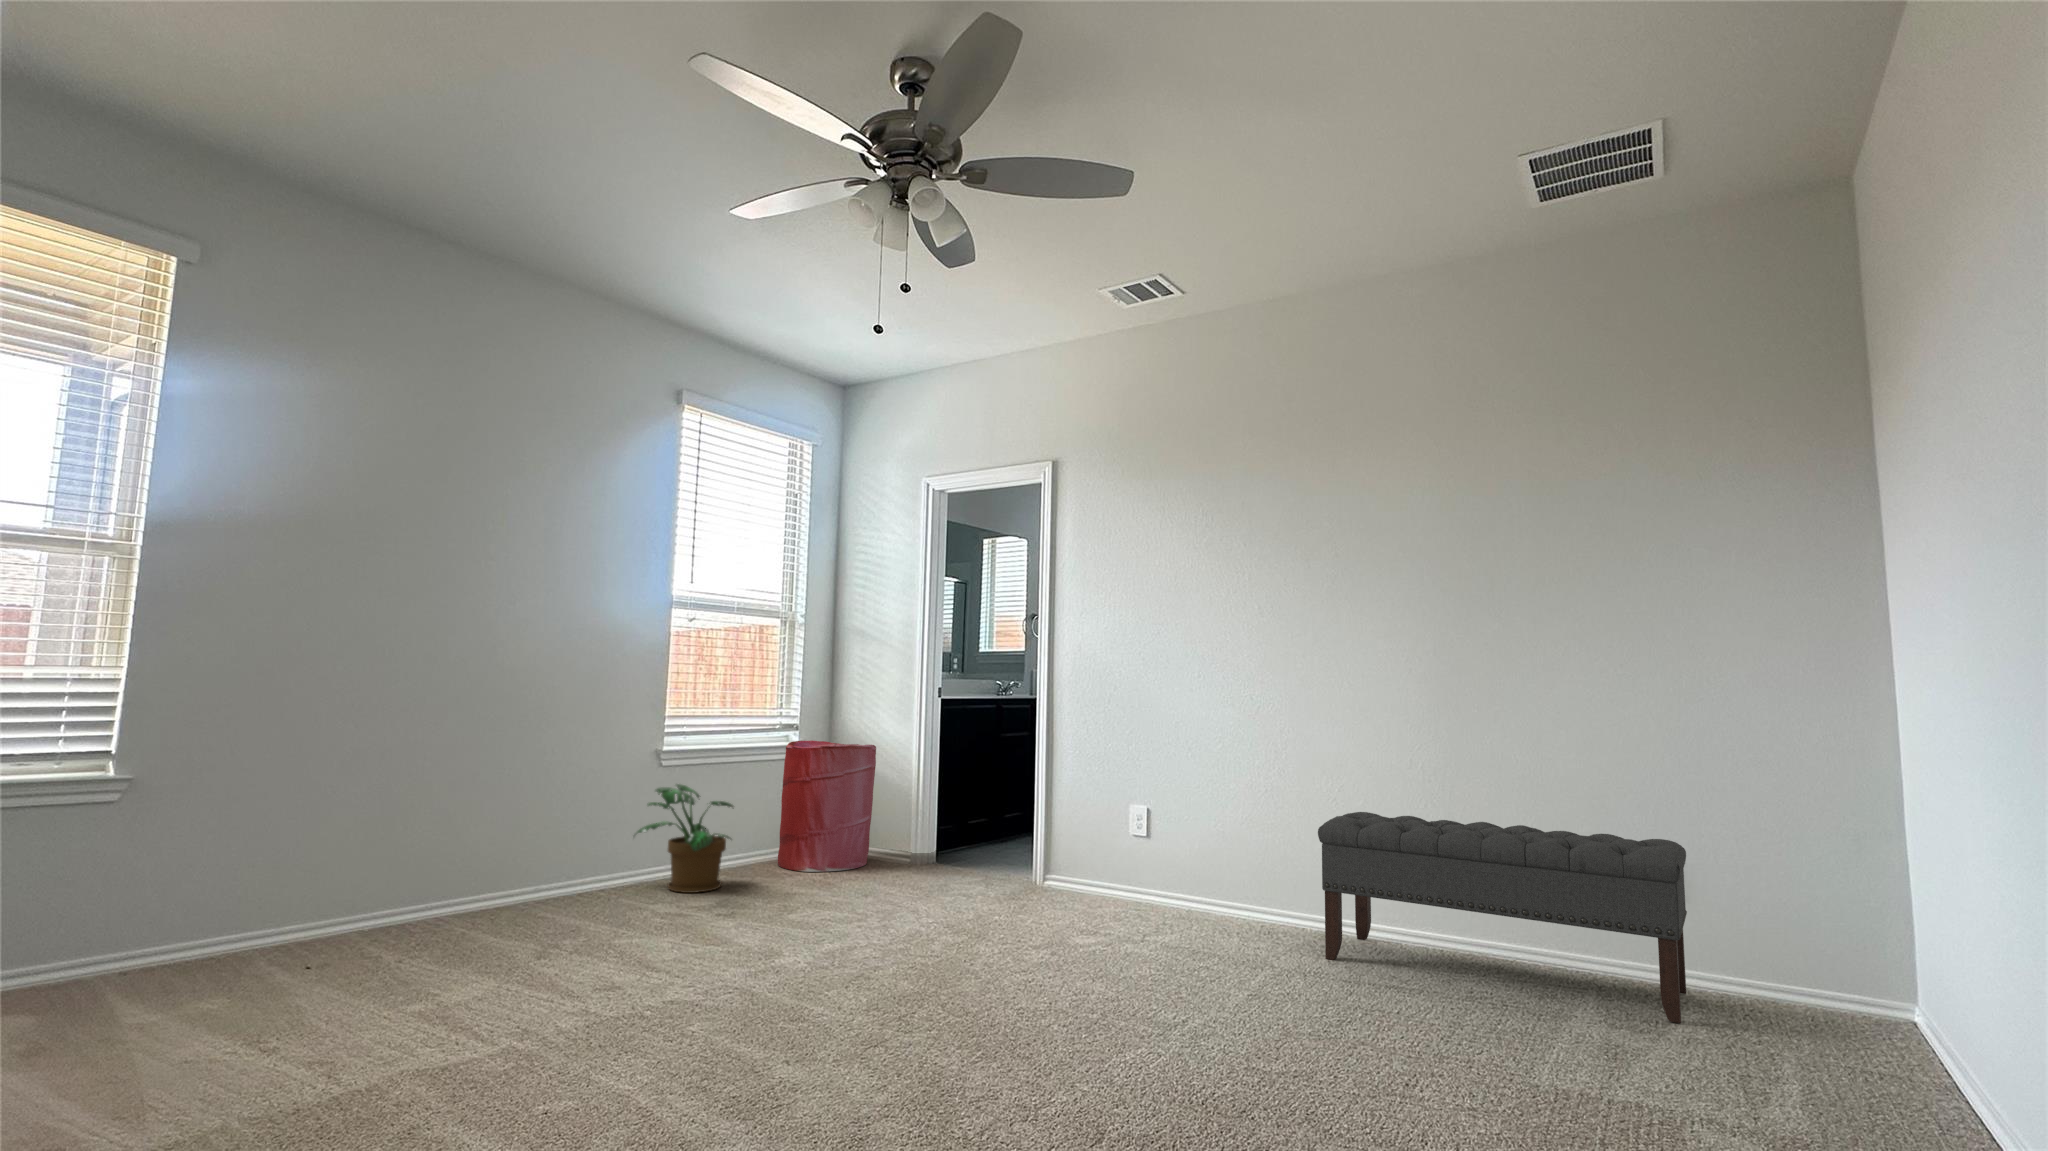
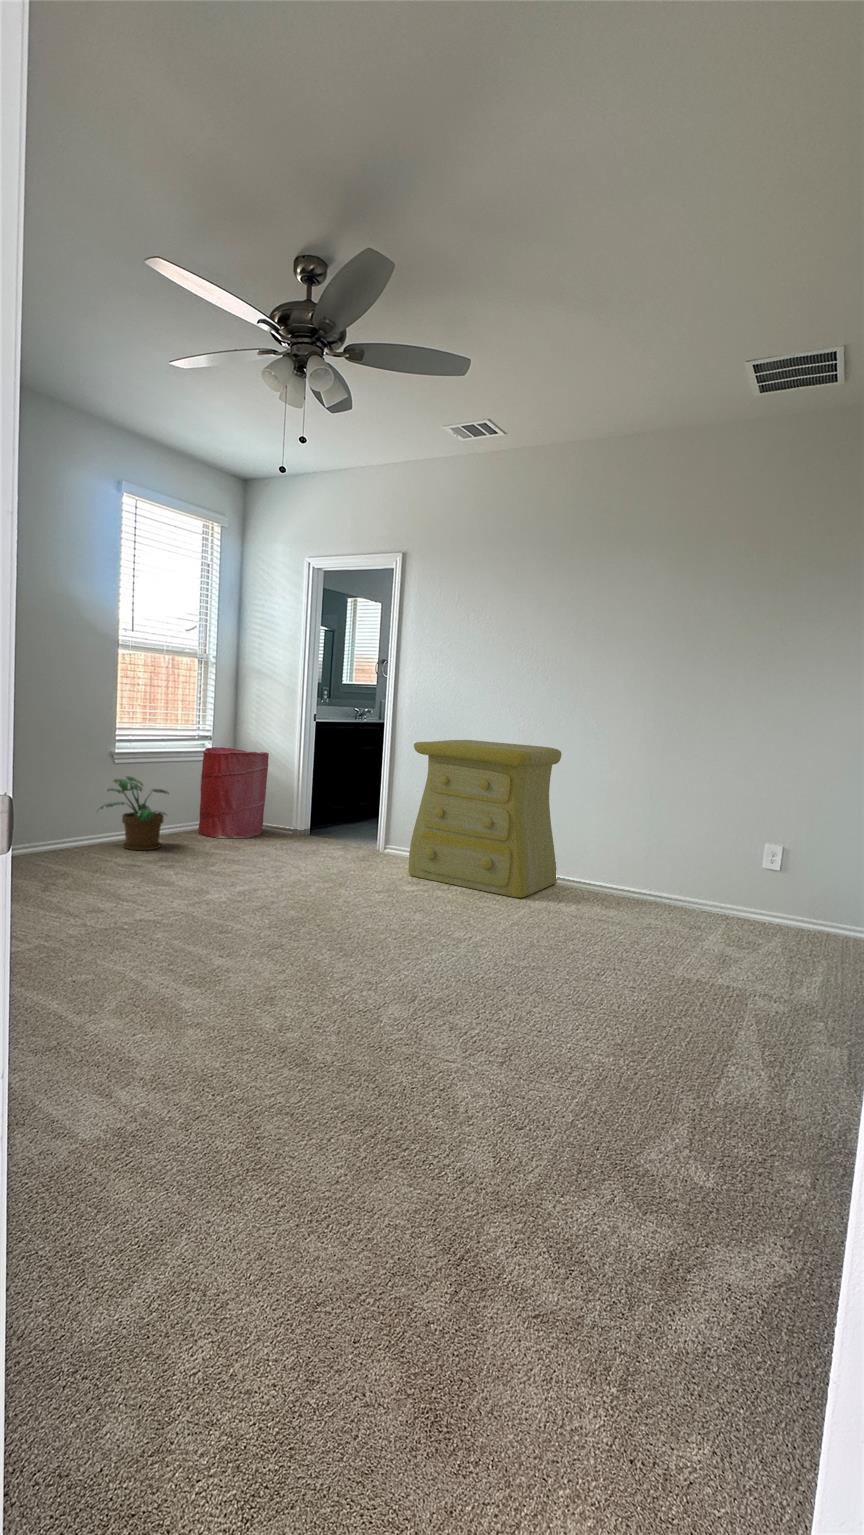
dresser: none [1080,713,1310,953] -> present [408,740,562,898]
bench: present [1318,812,1687,1023] -> none [564,811,791,943]

